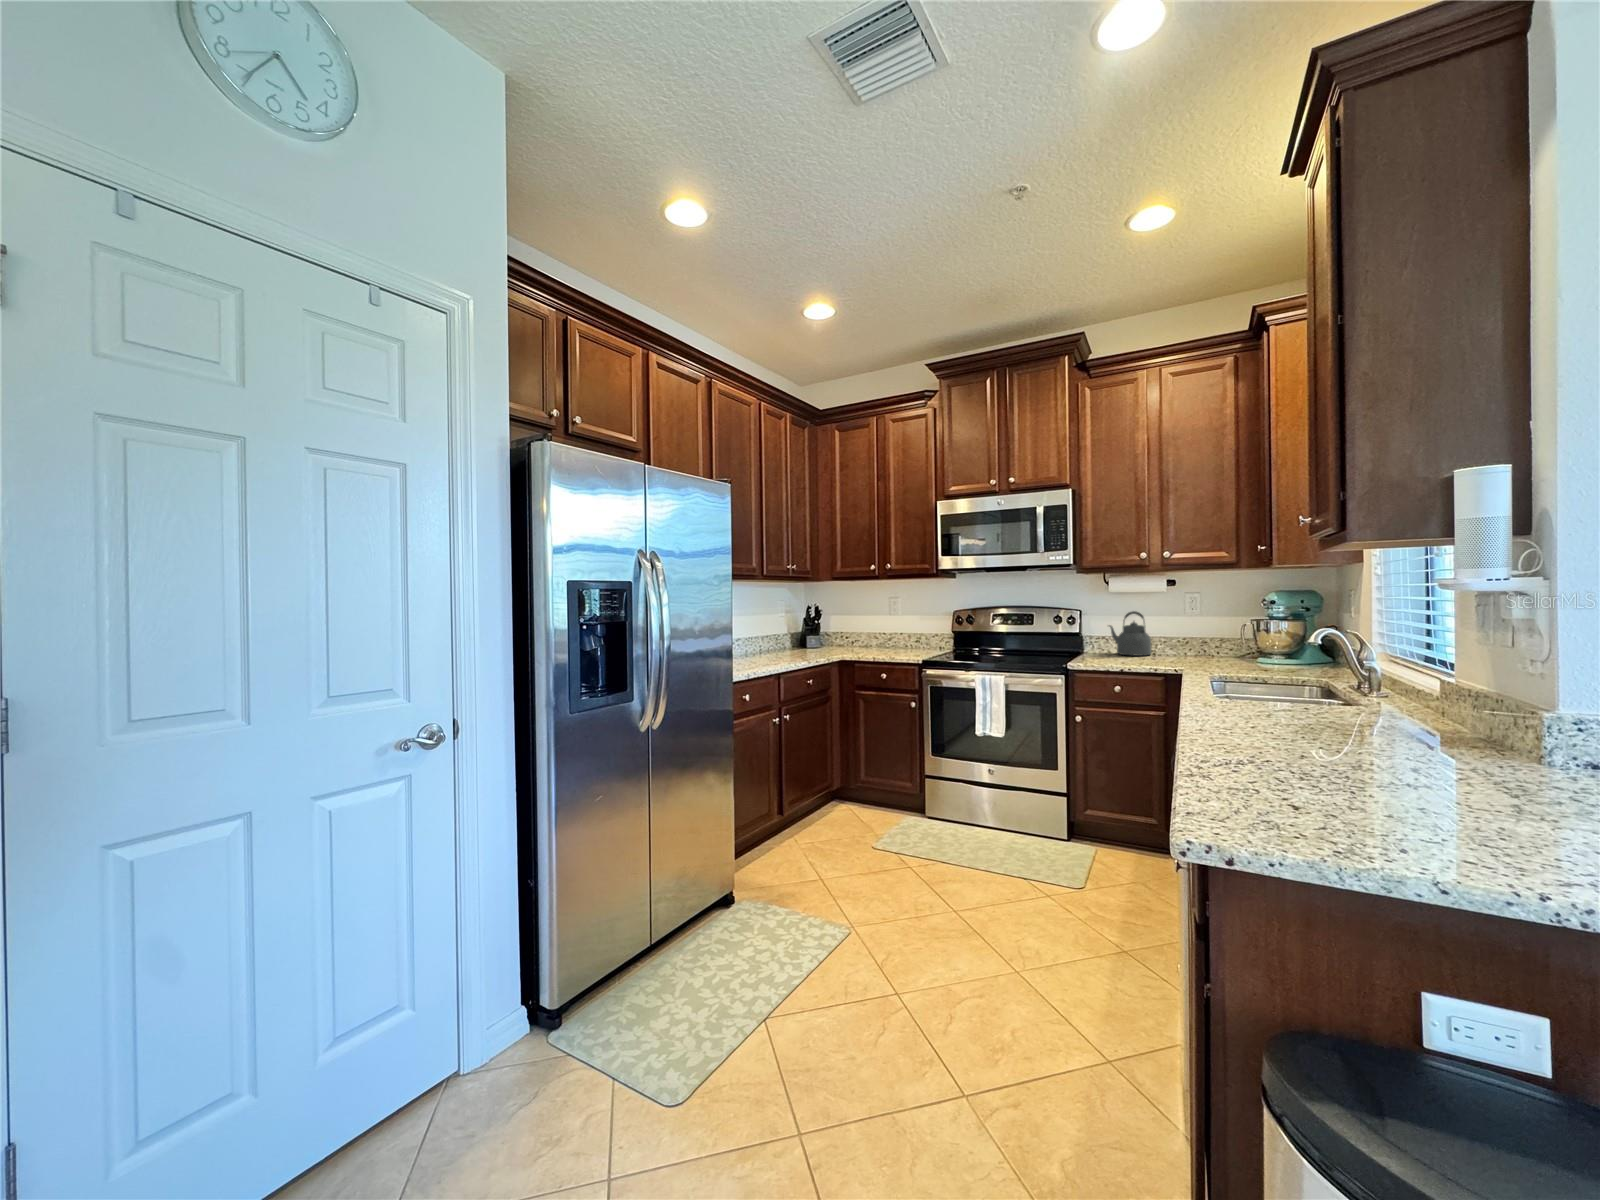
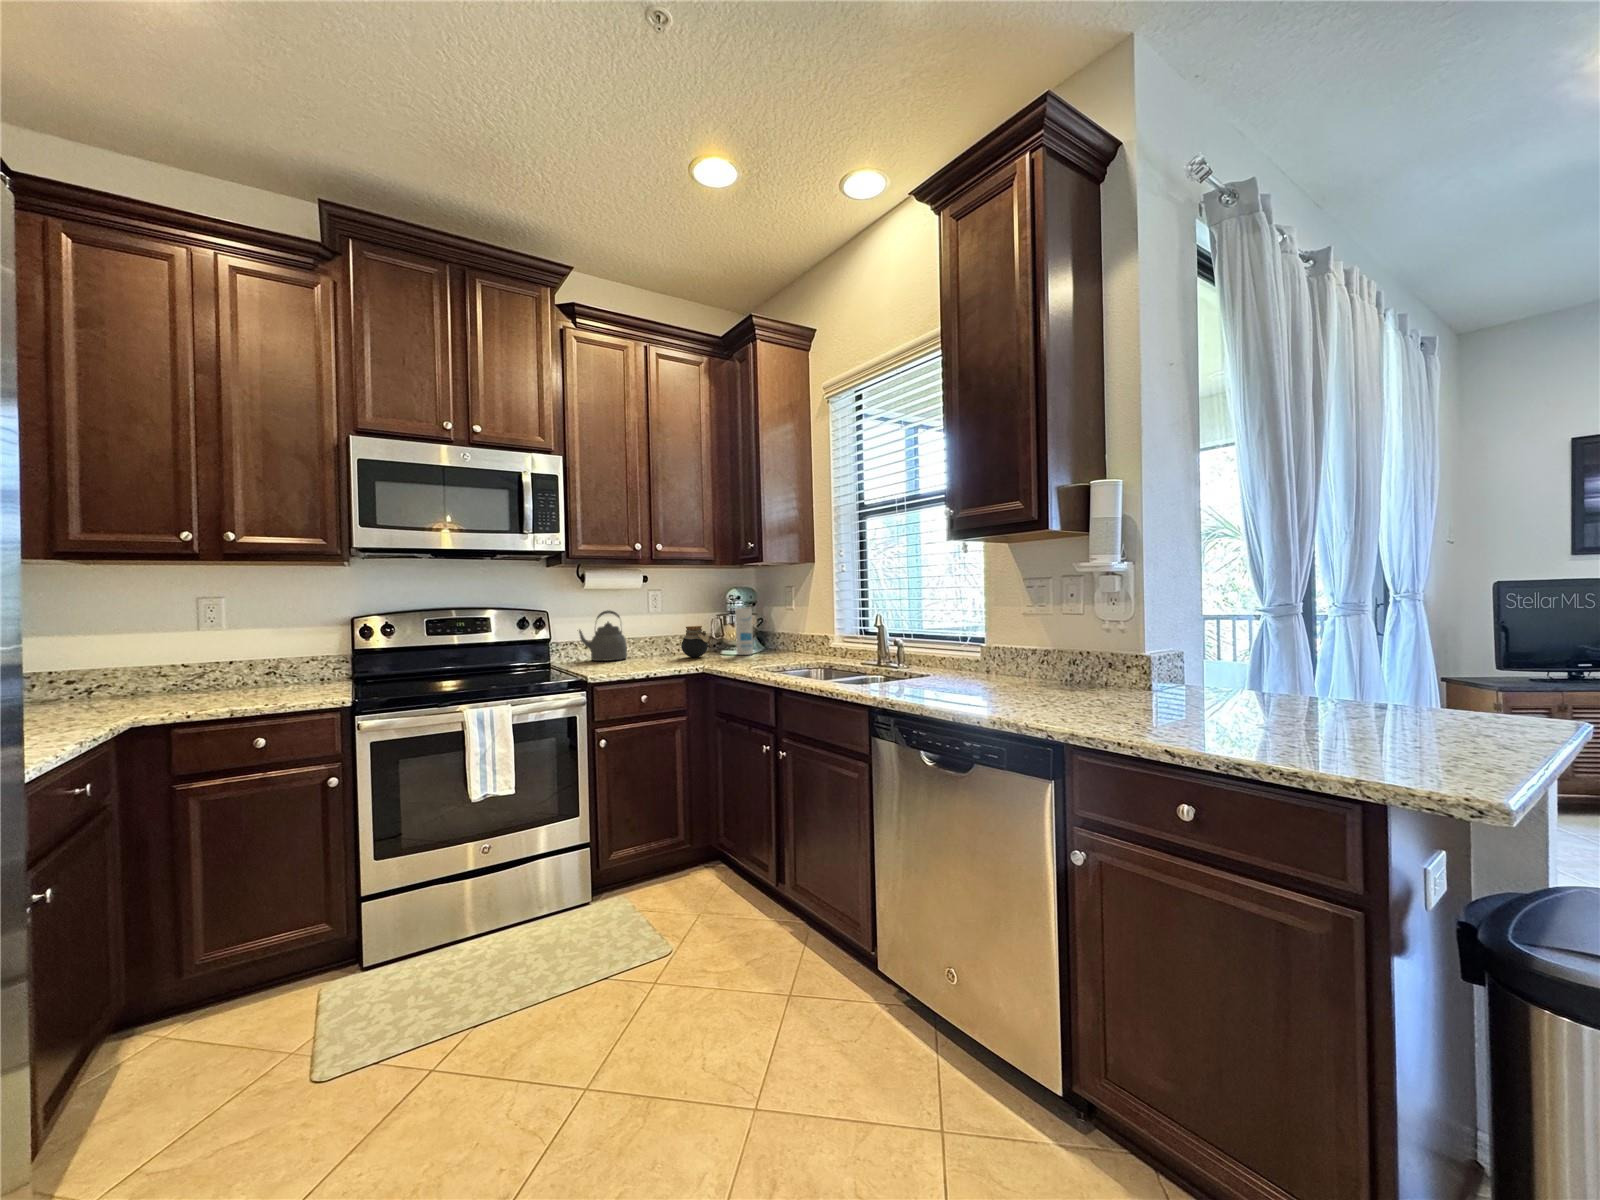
canister: none [1258,616,1281,667] -> present [735,608,753,655]
jar: none [1194,631,1226,662] -> present [681,626,711,658]

